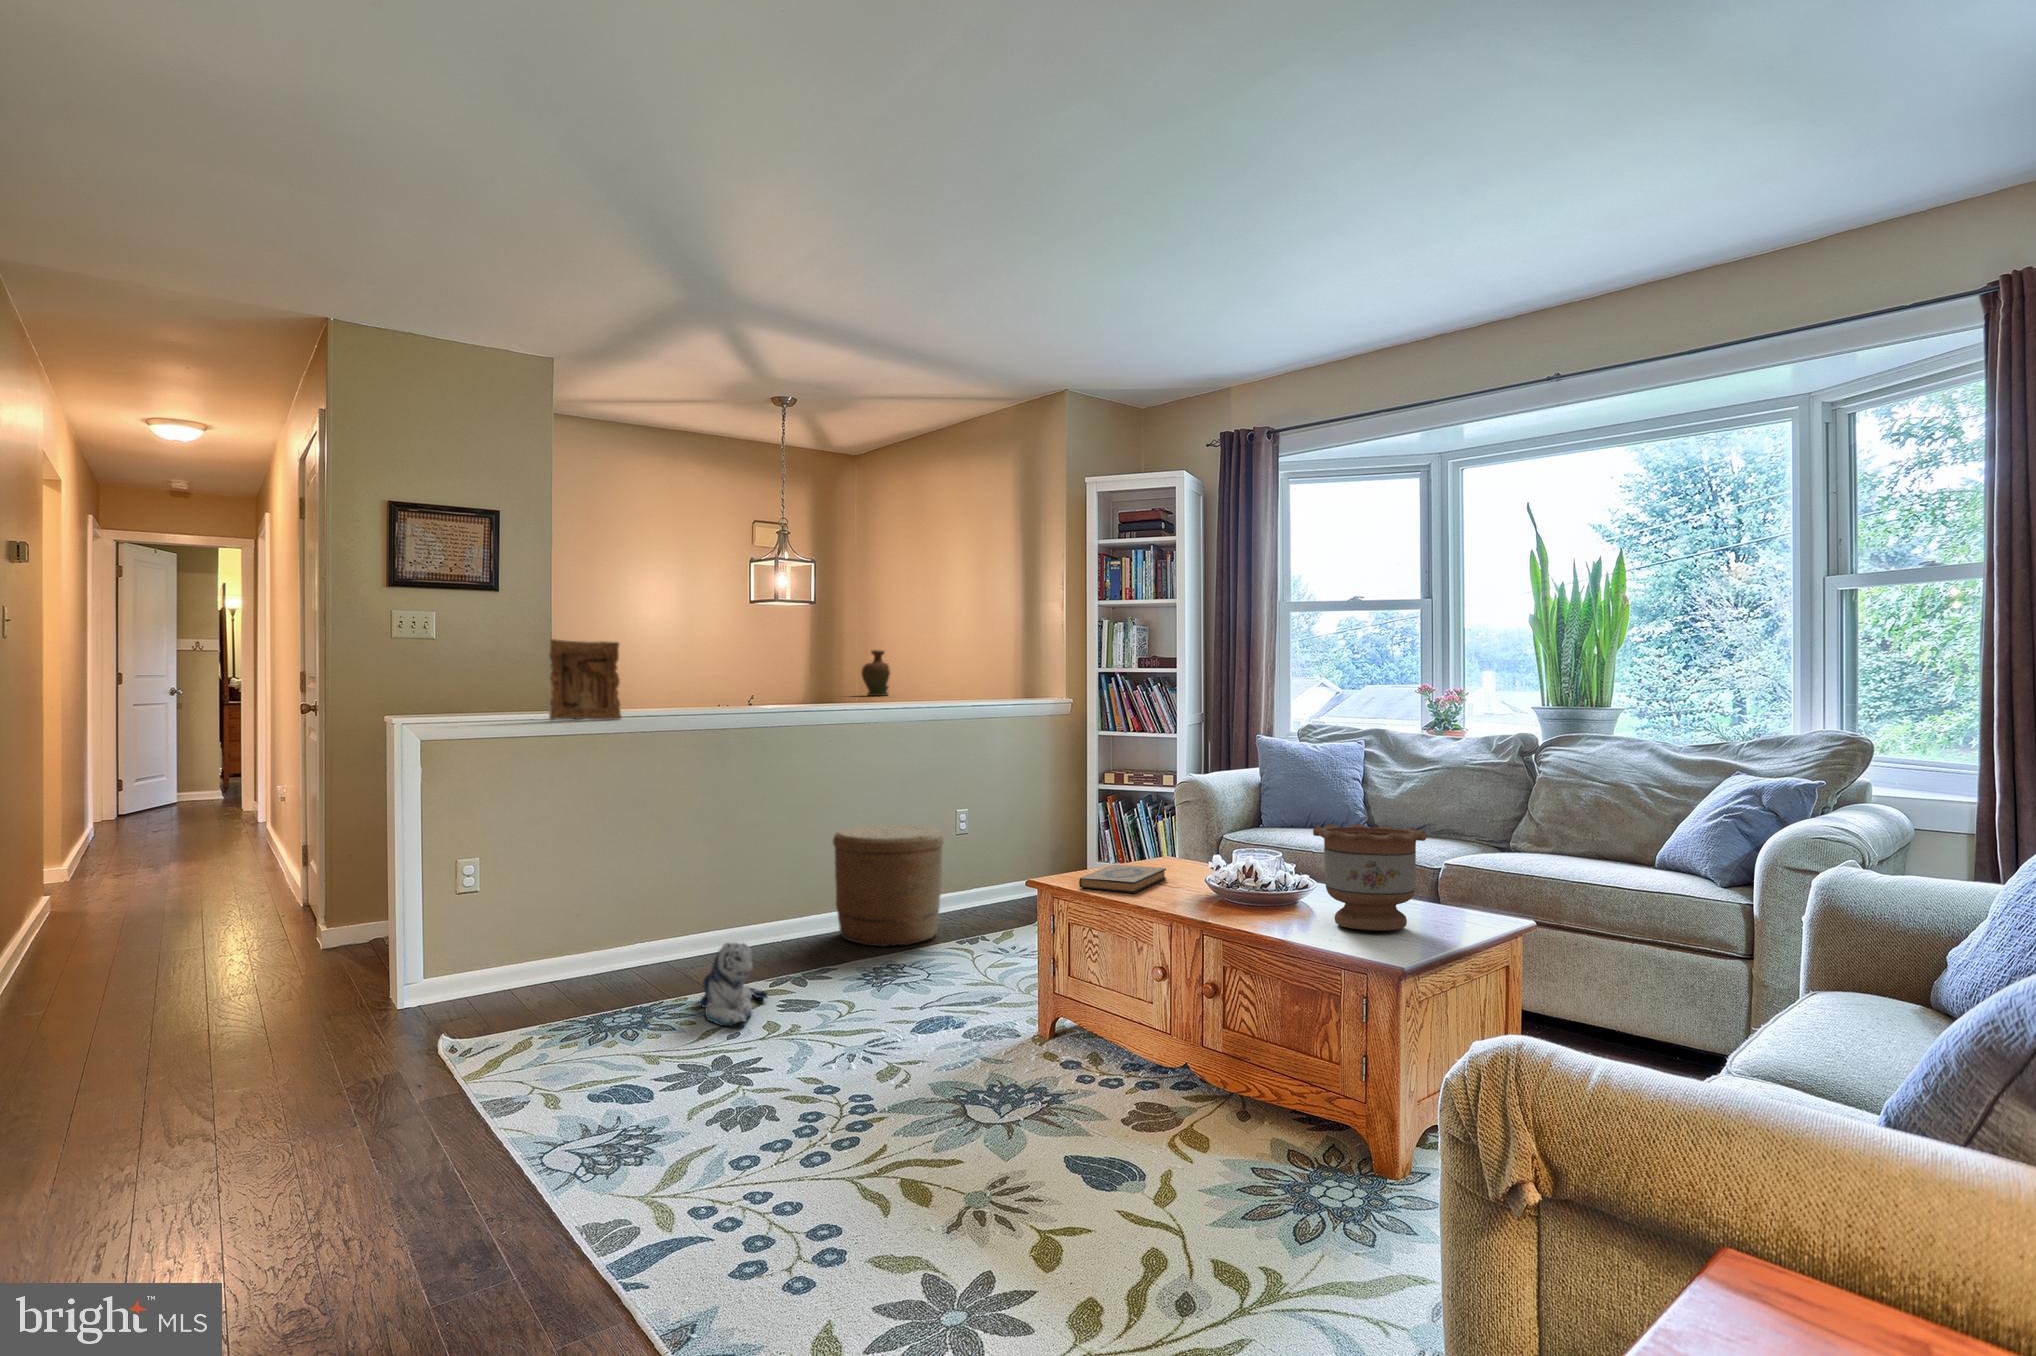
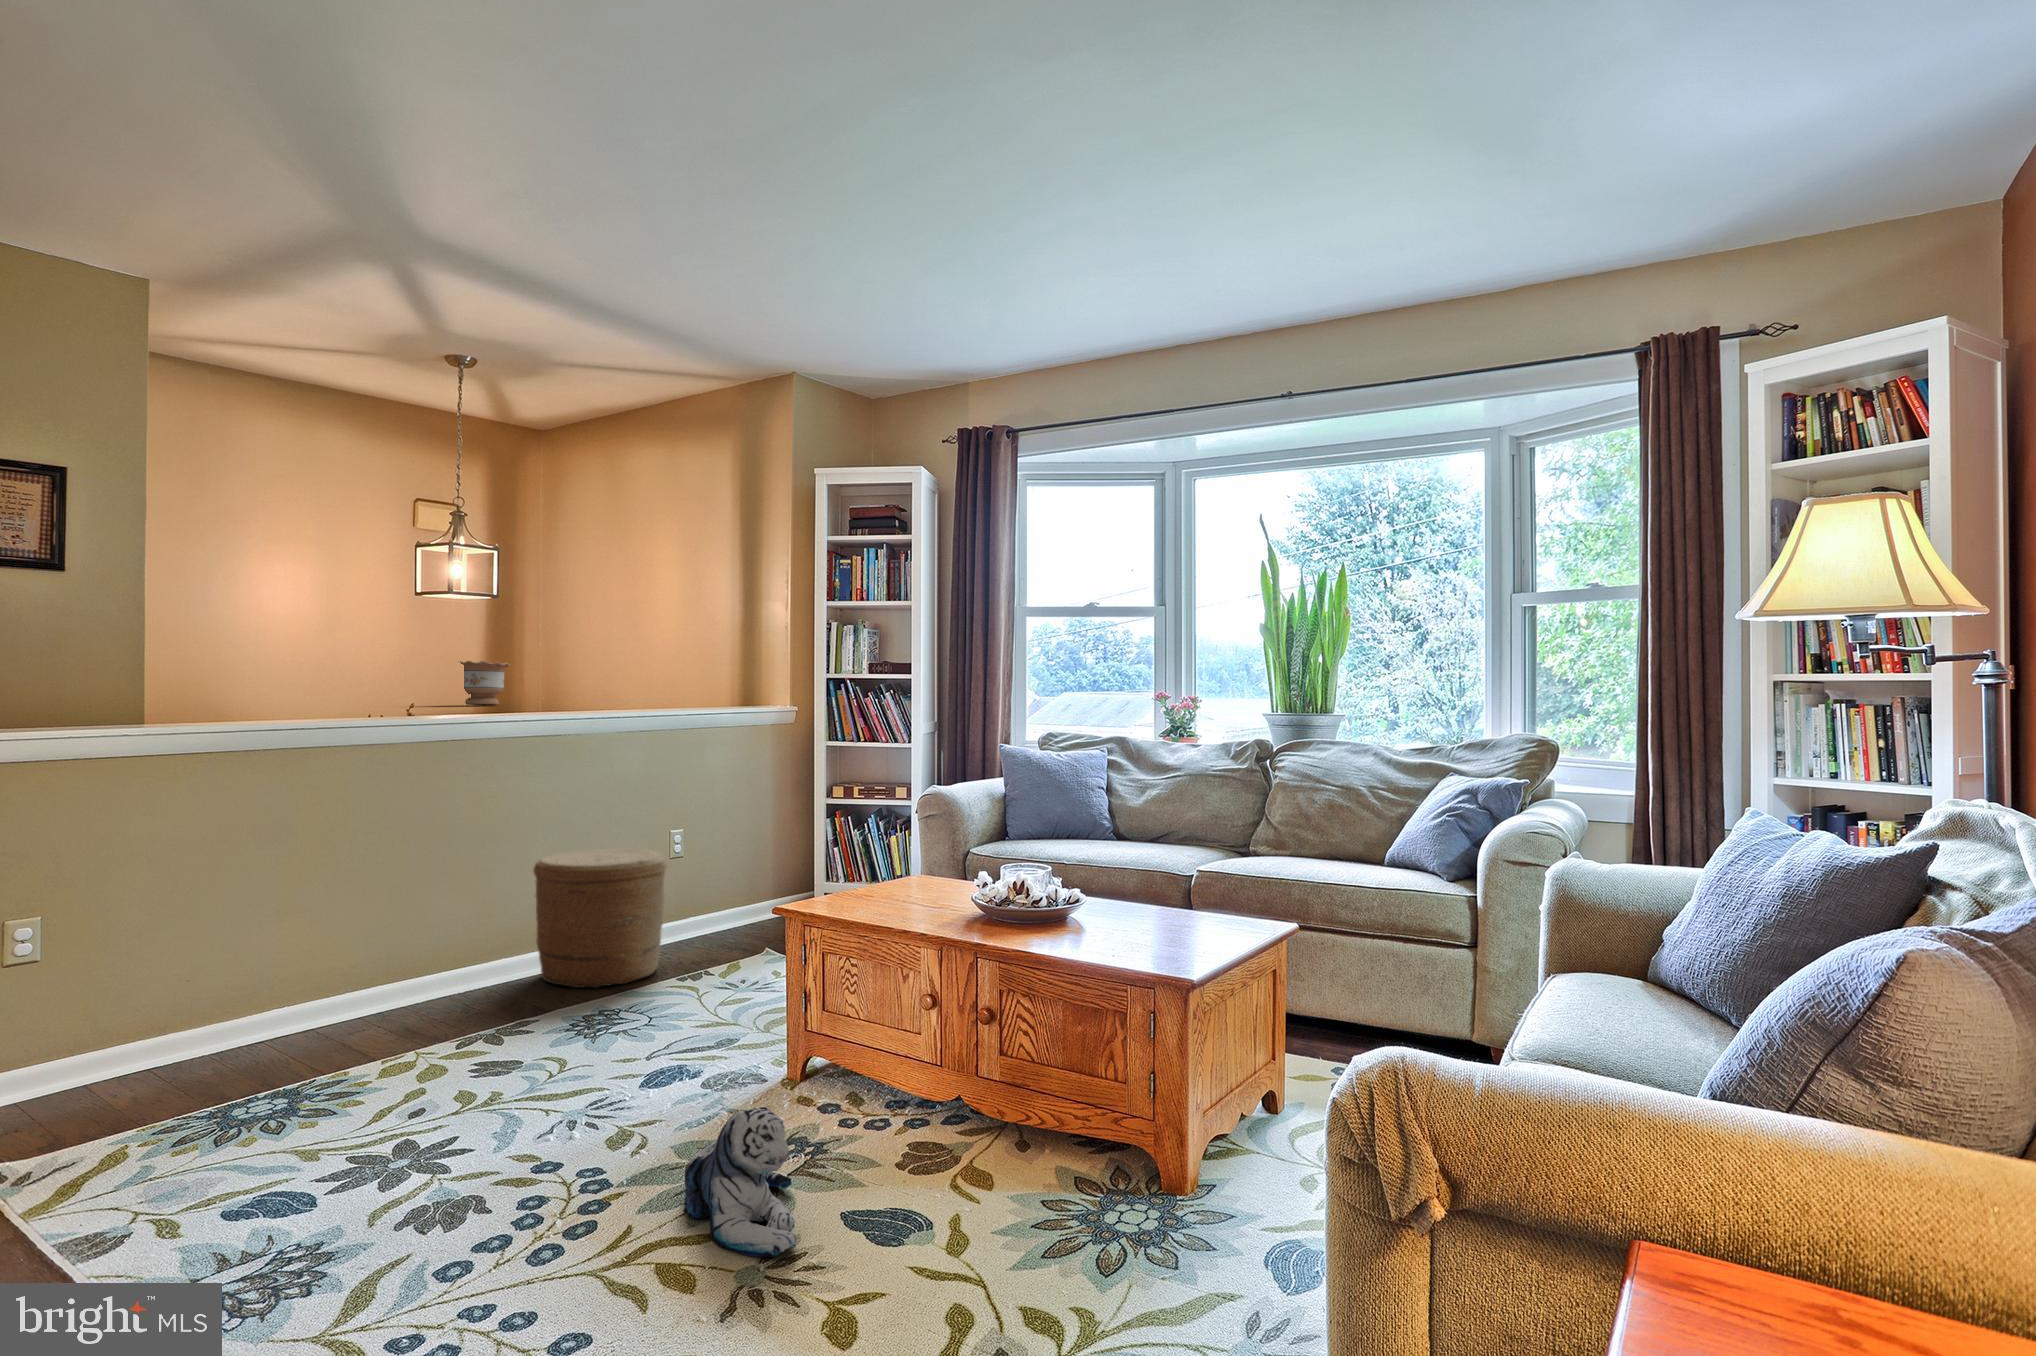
picture frame: present [548,639,621,720] -> none [154,634,259,736]
decorative vase: present [861,650,890,696] -> none [557,655,597,706]
flower pot: present [1313,824,1427,931] -> present [460,661,510,705]
hardback book: present [1079,865,1166,893] -> none [838,884,929,913]
plush toy: present [699,943,768,1026] -> present [684,1107,796,1257]

